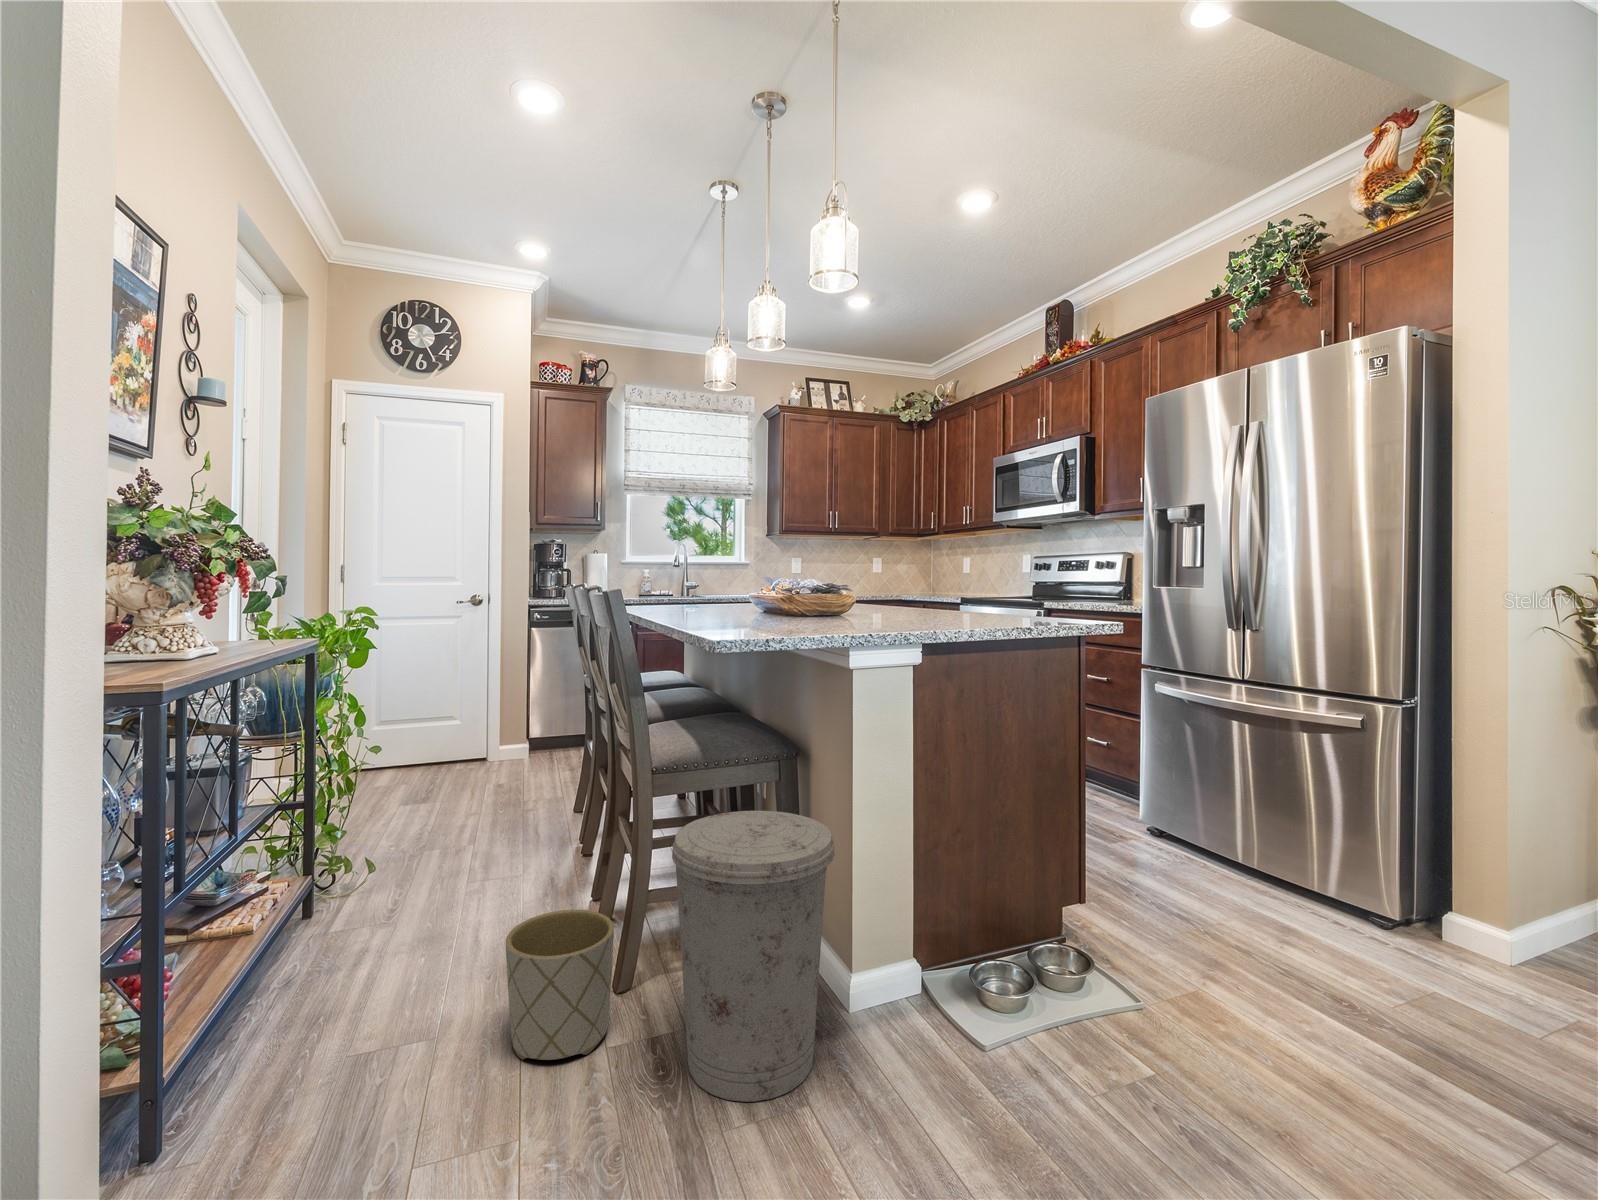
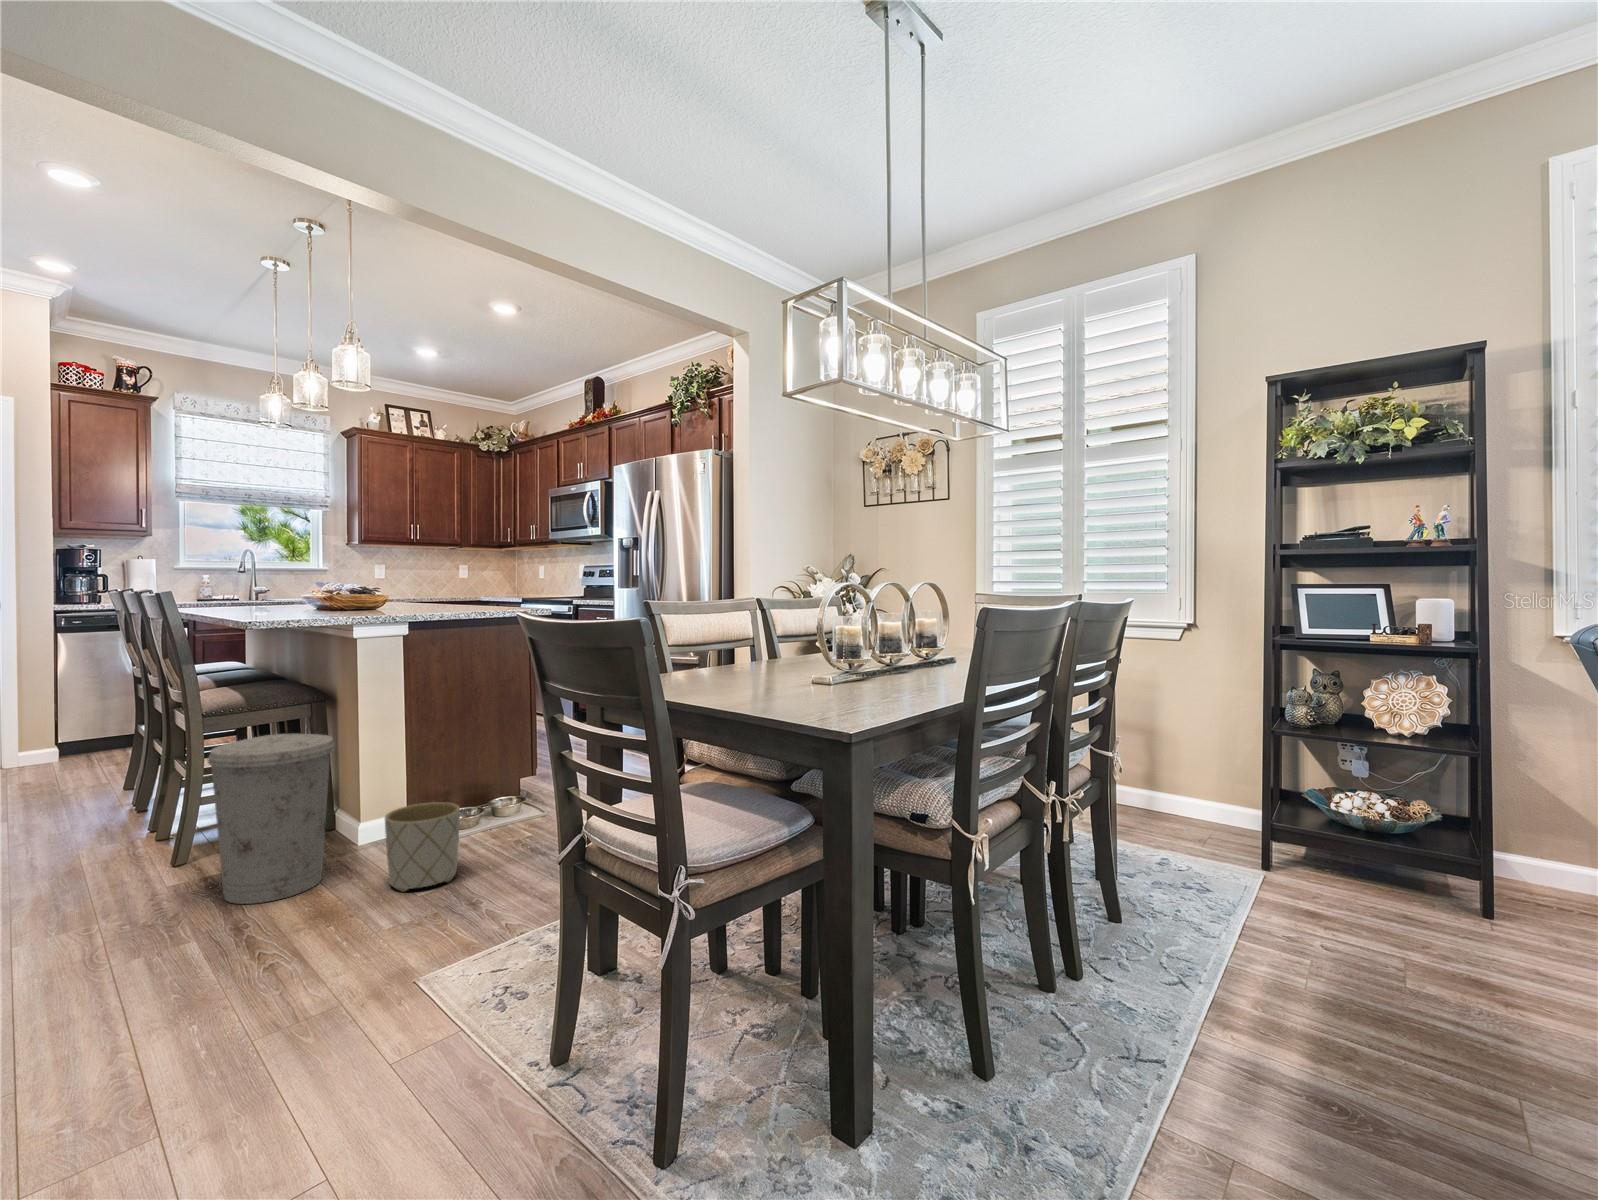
planter: present [506,910,614,1060] -> present [385,802,460,892]

